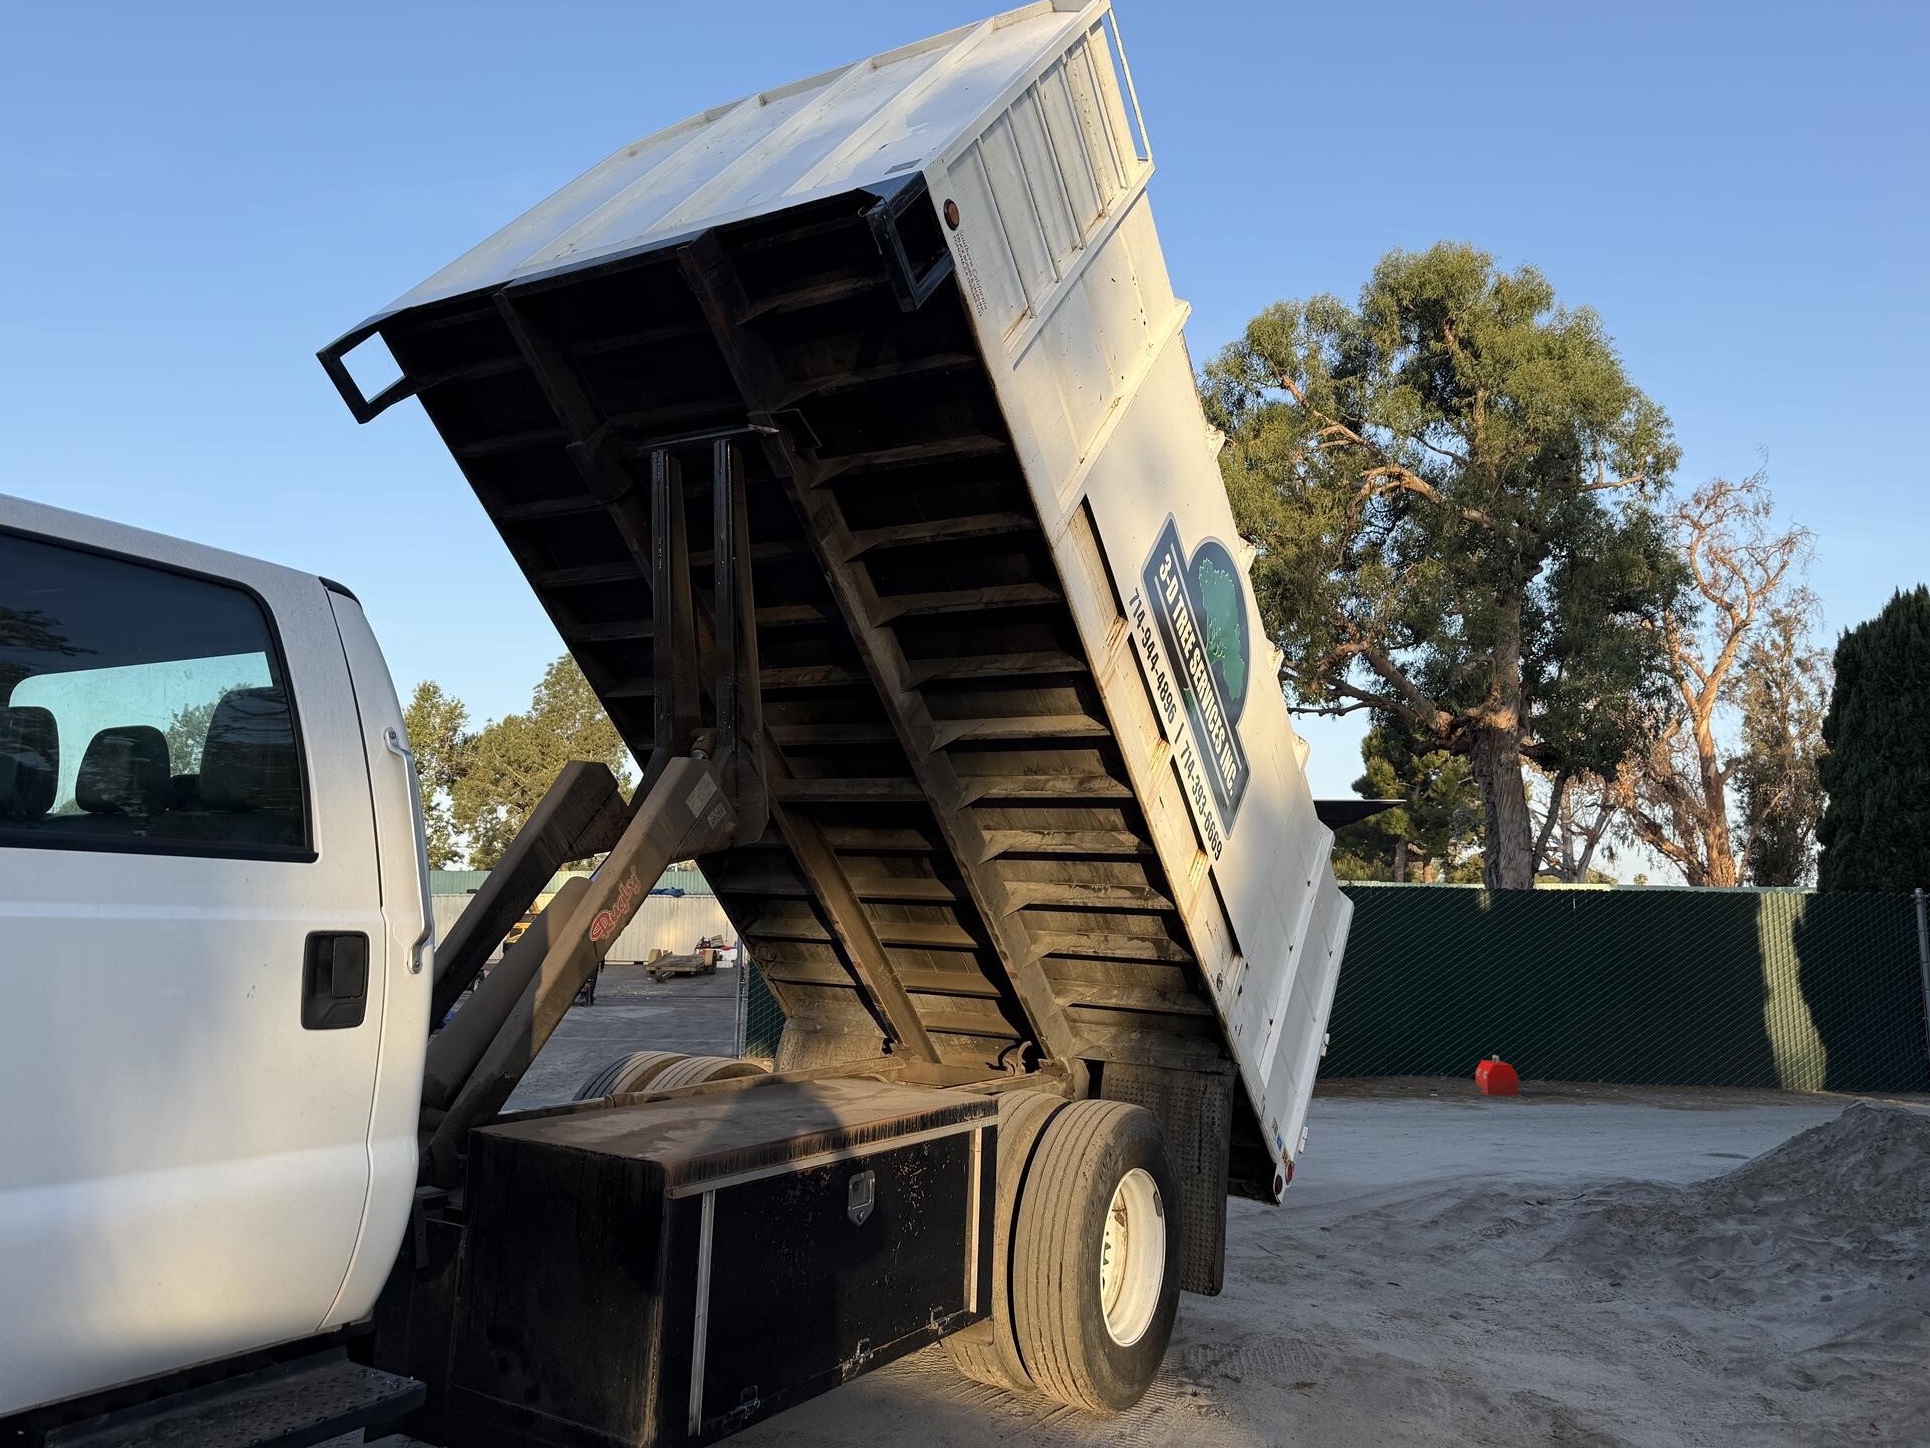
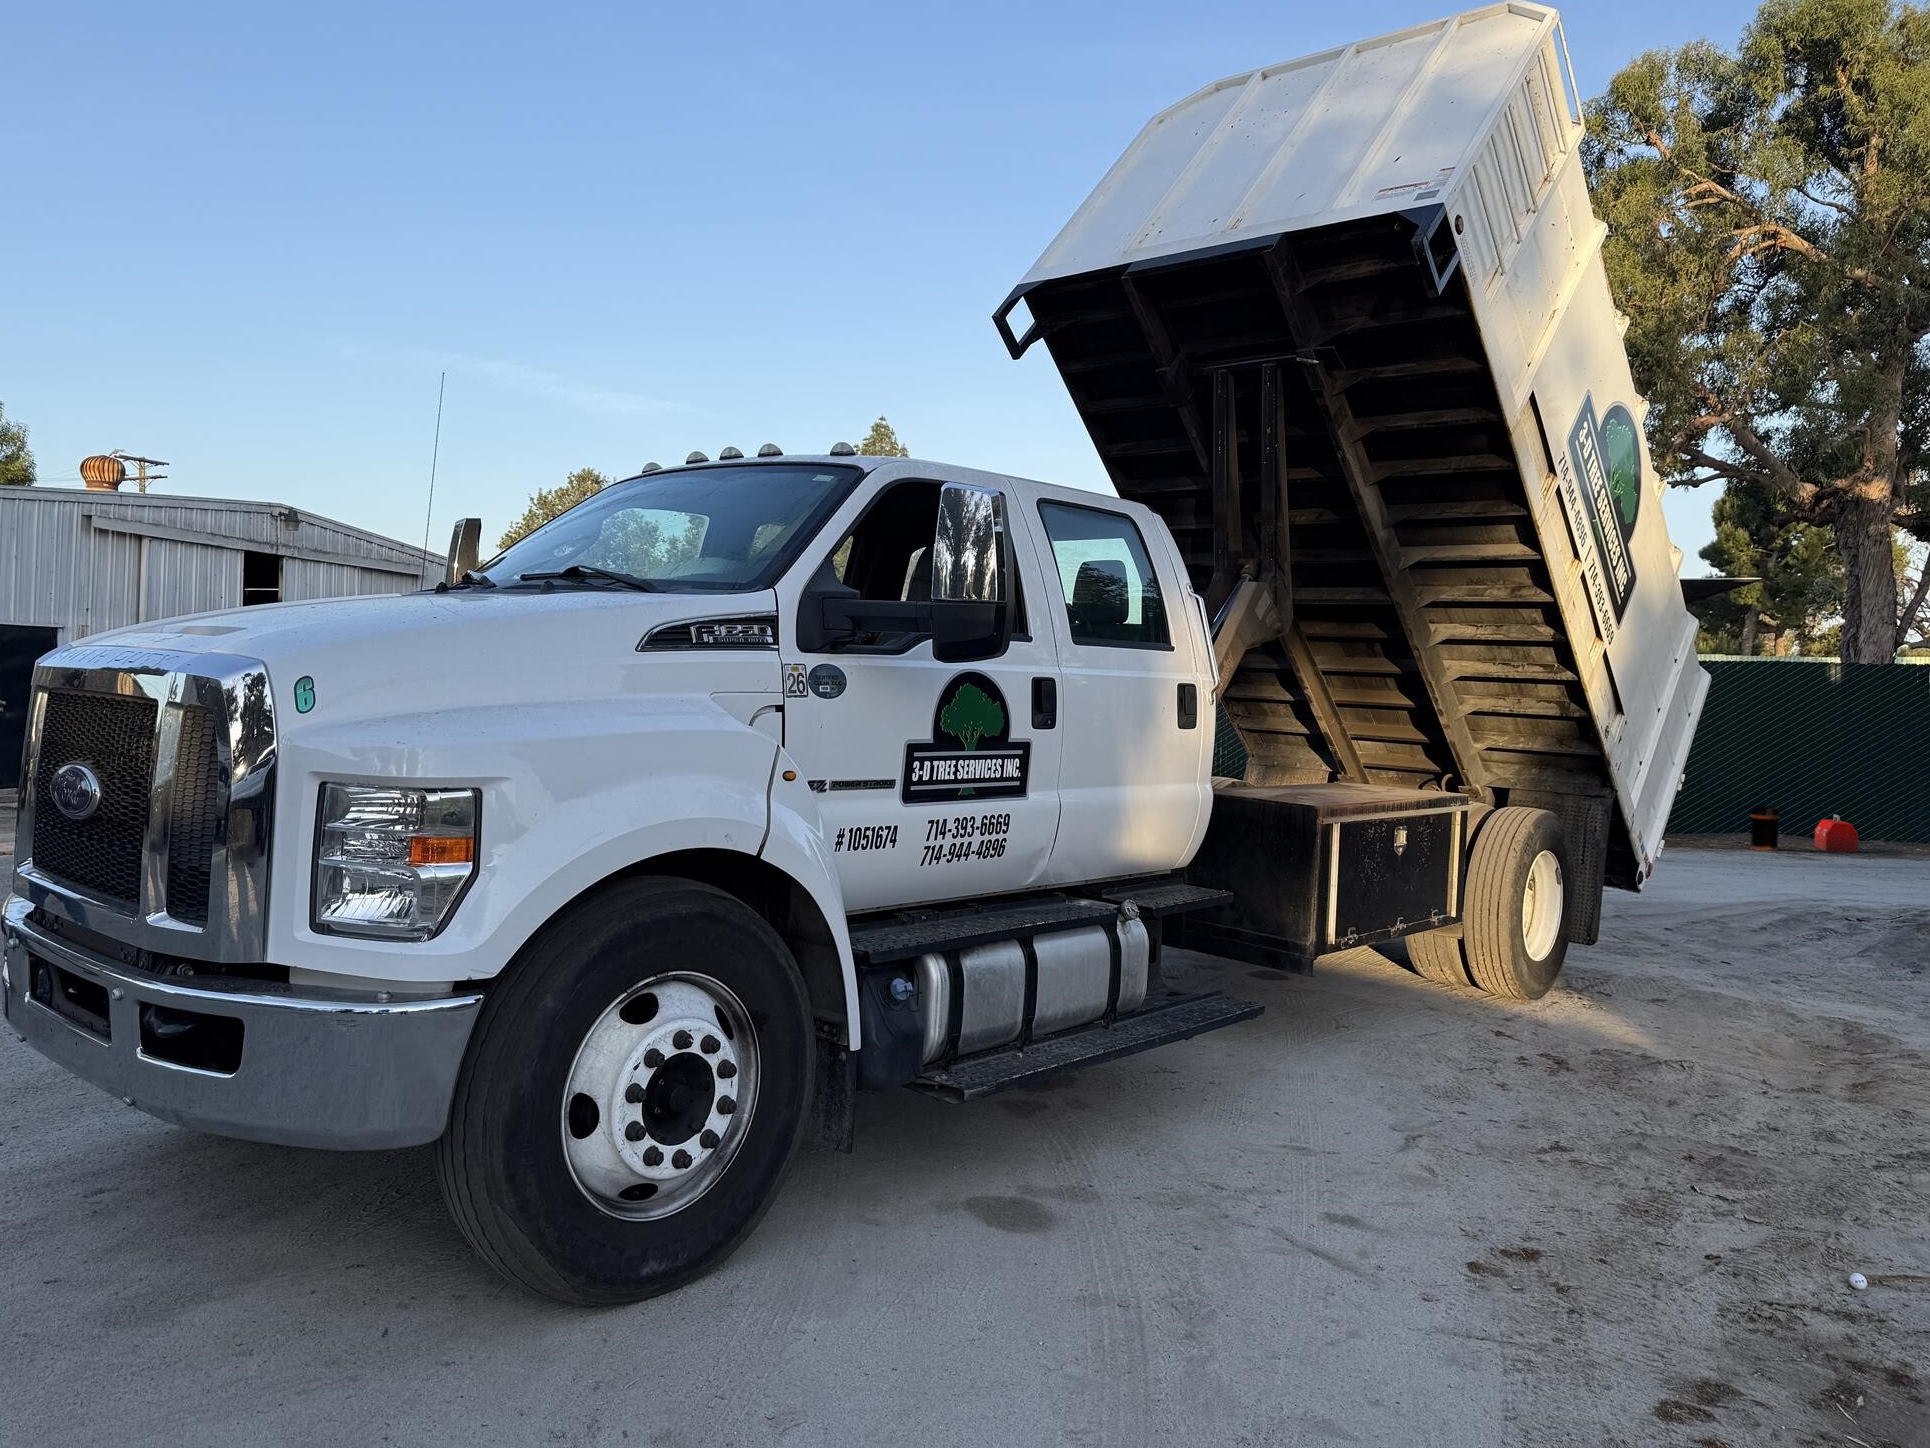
trash can: none [1410,1048,1441,1096] -> present [1750,806,1781,850]

